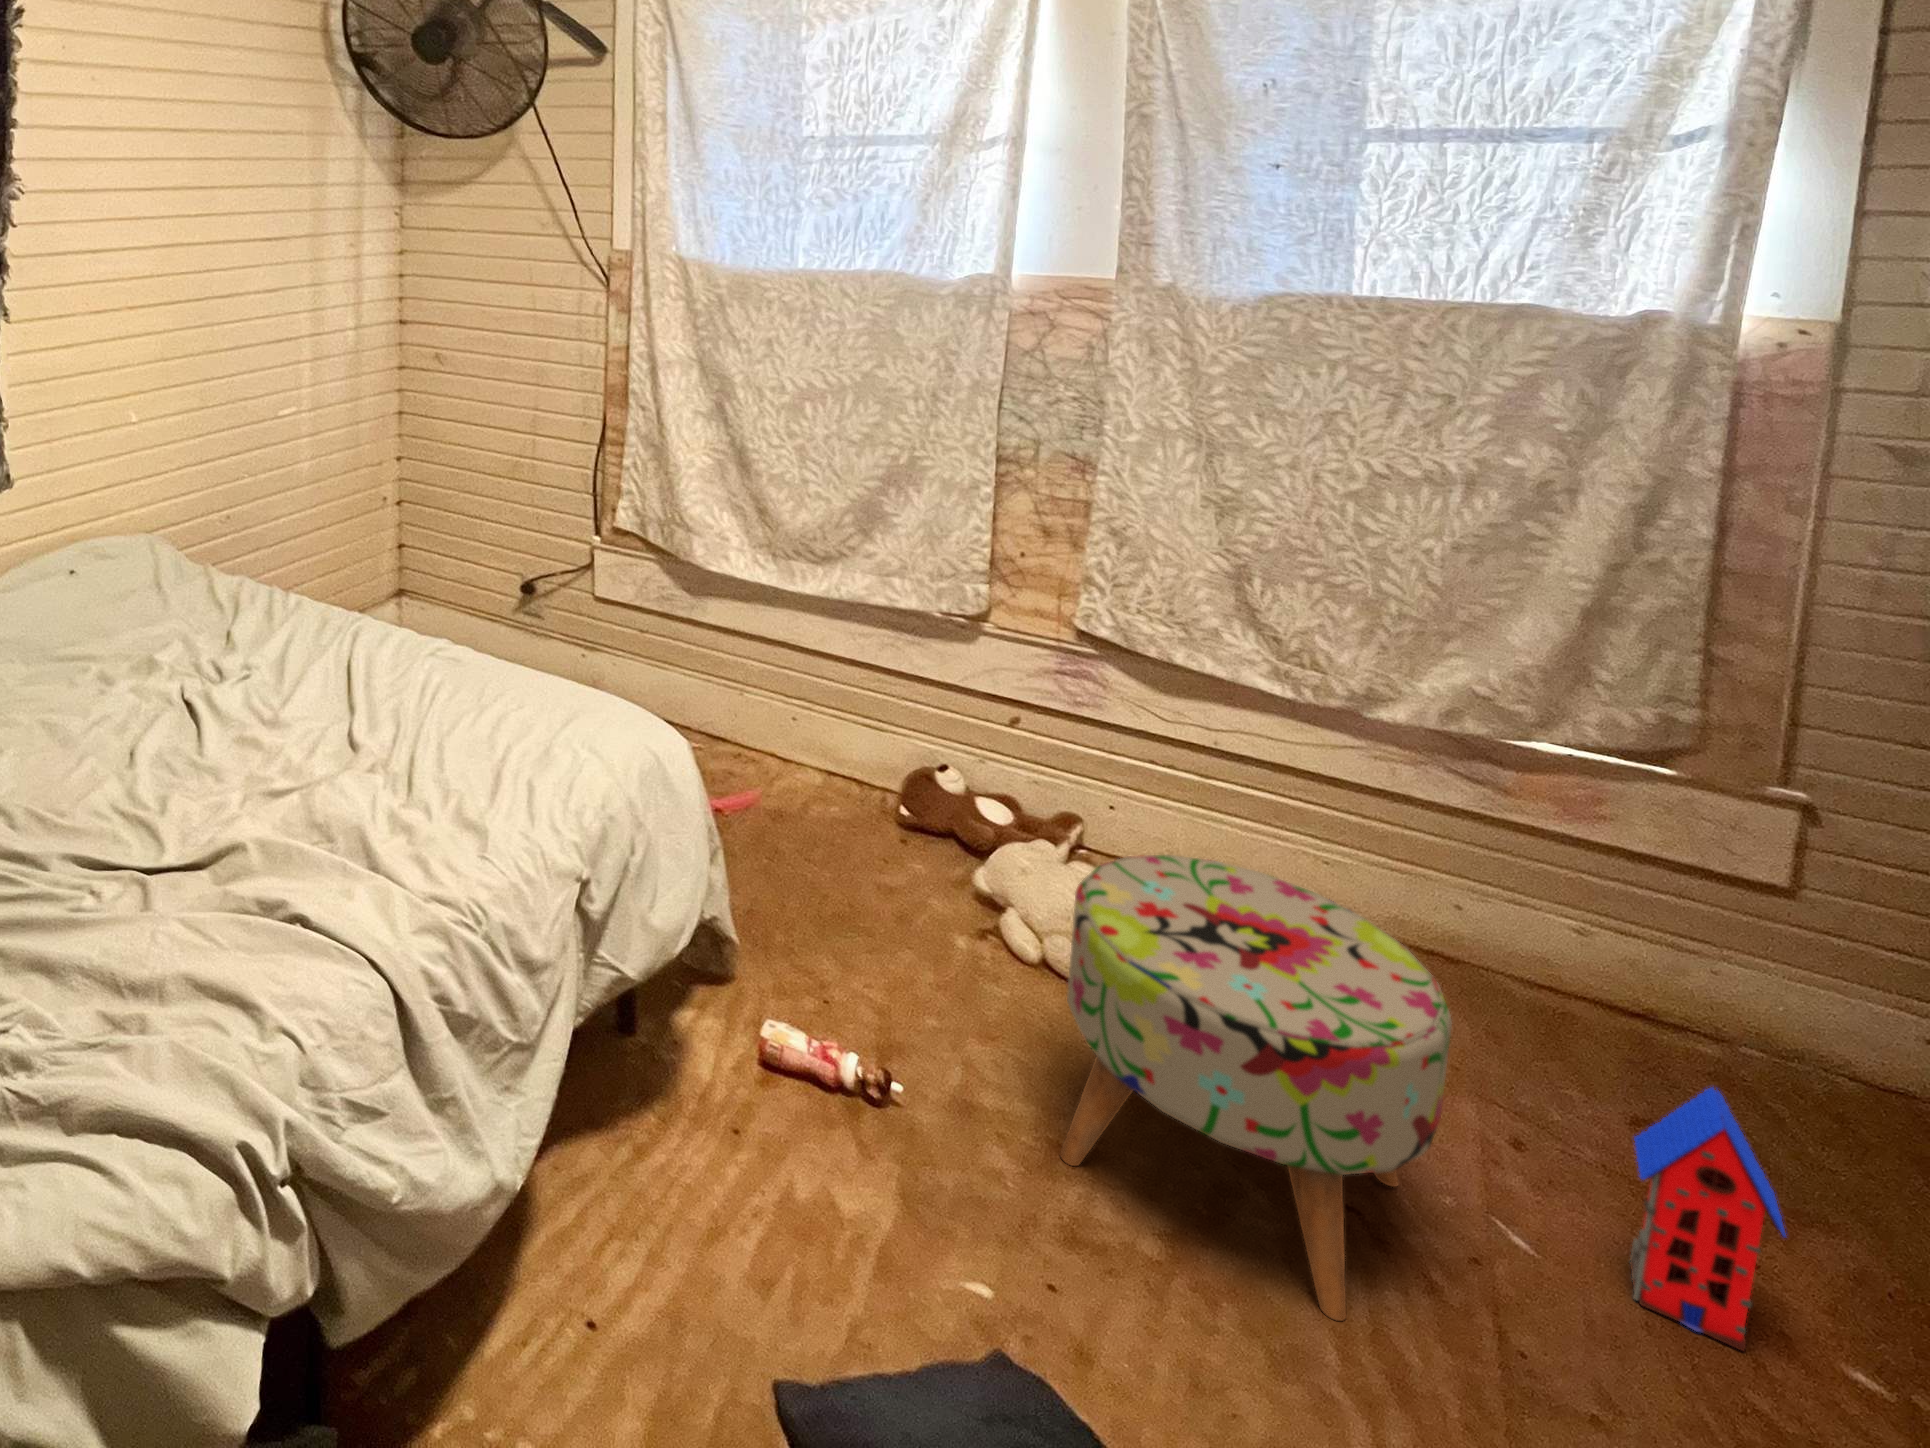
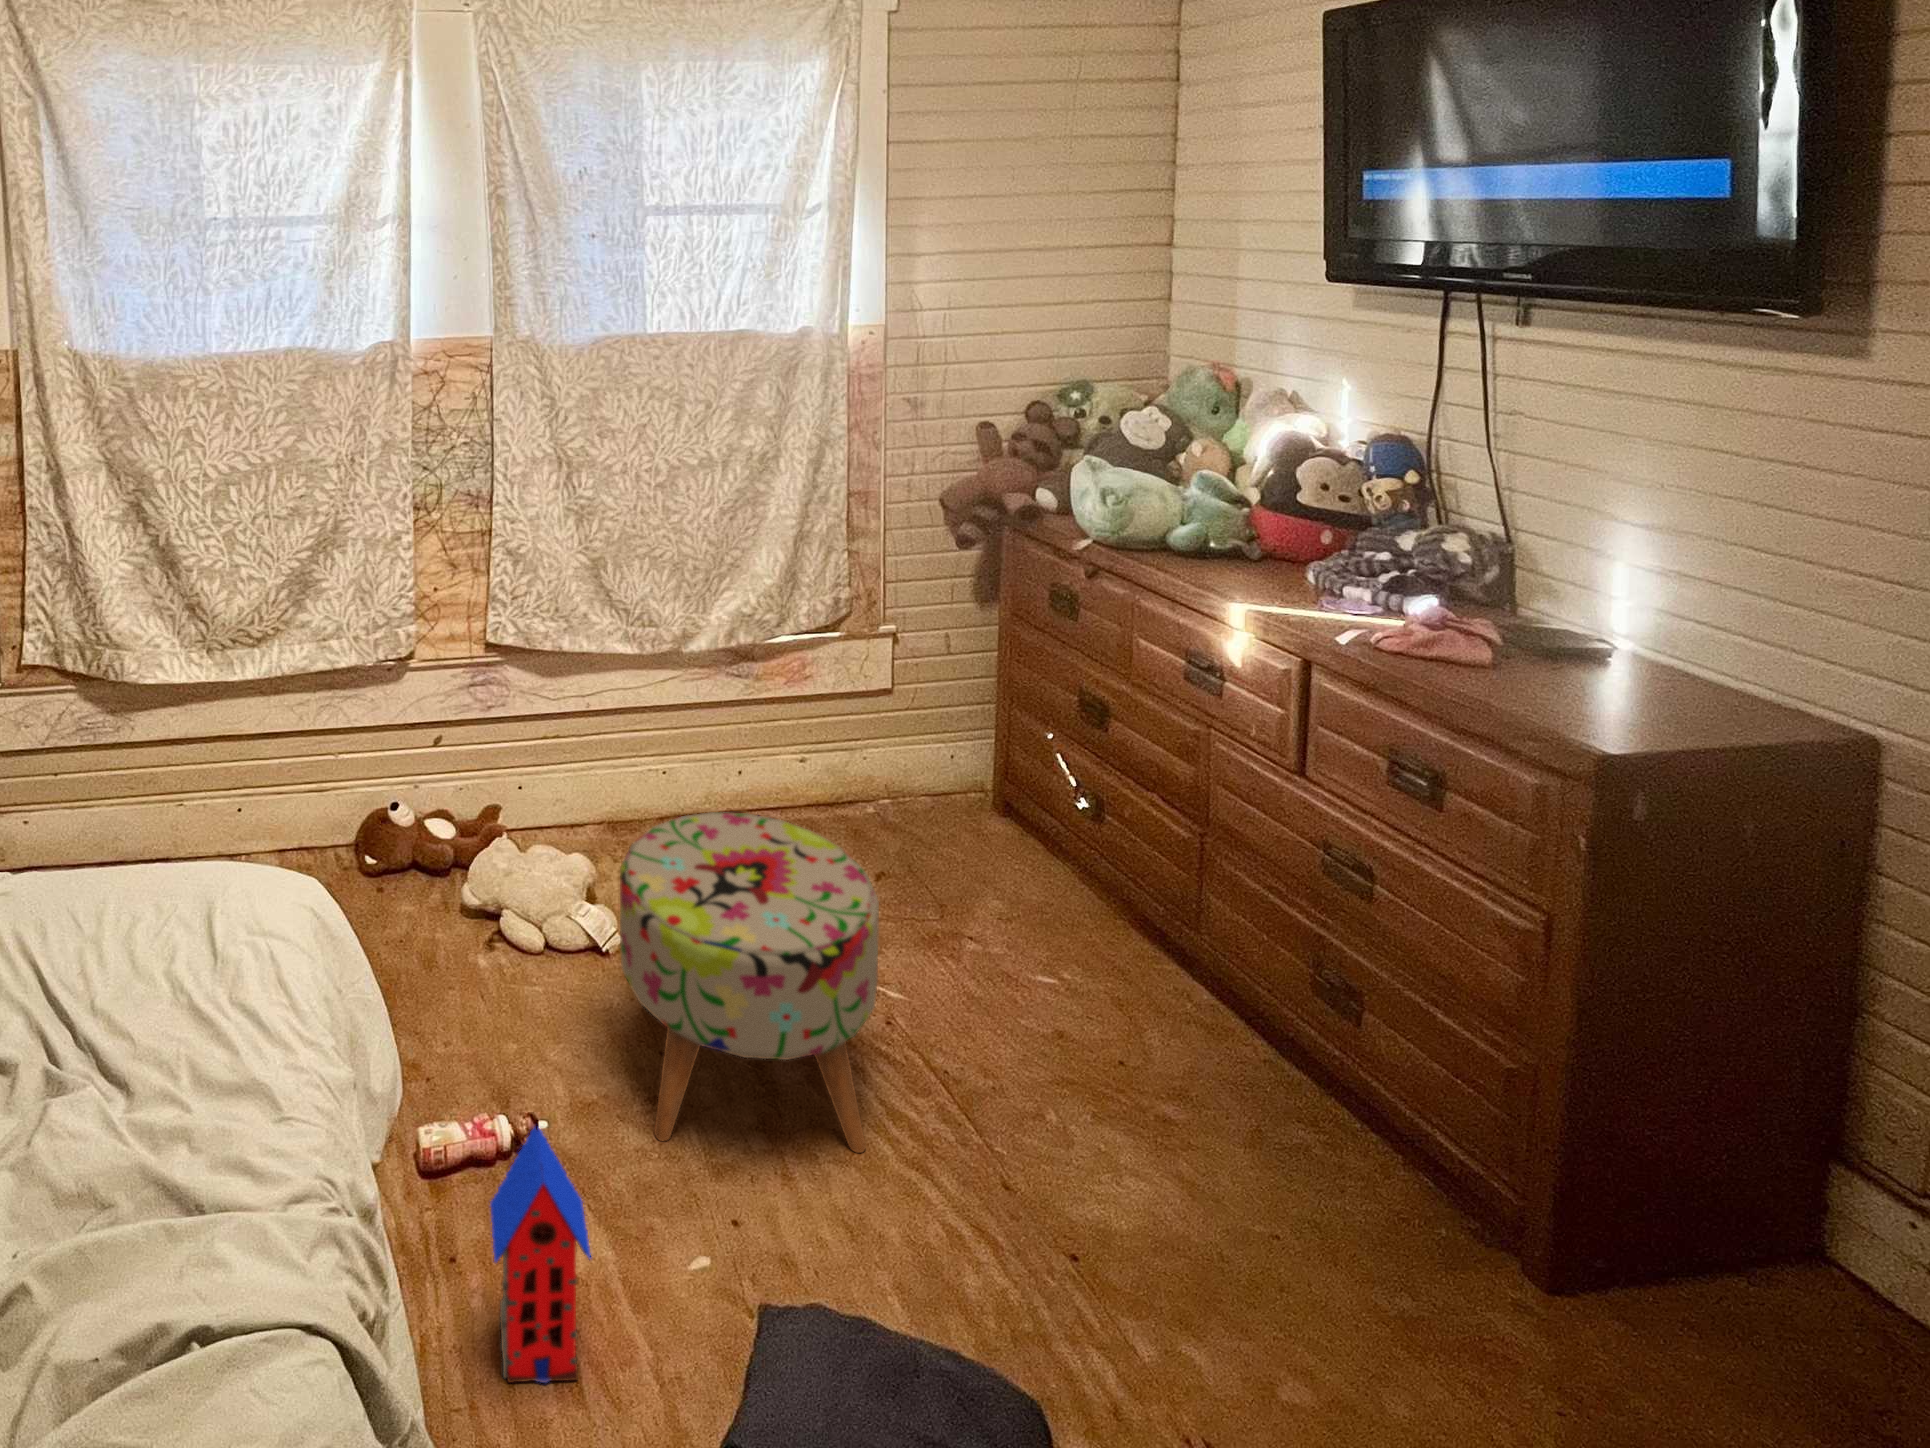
toy house: present [1630,1088,1786,1351] -> present [490,1128,591,1383]

